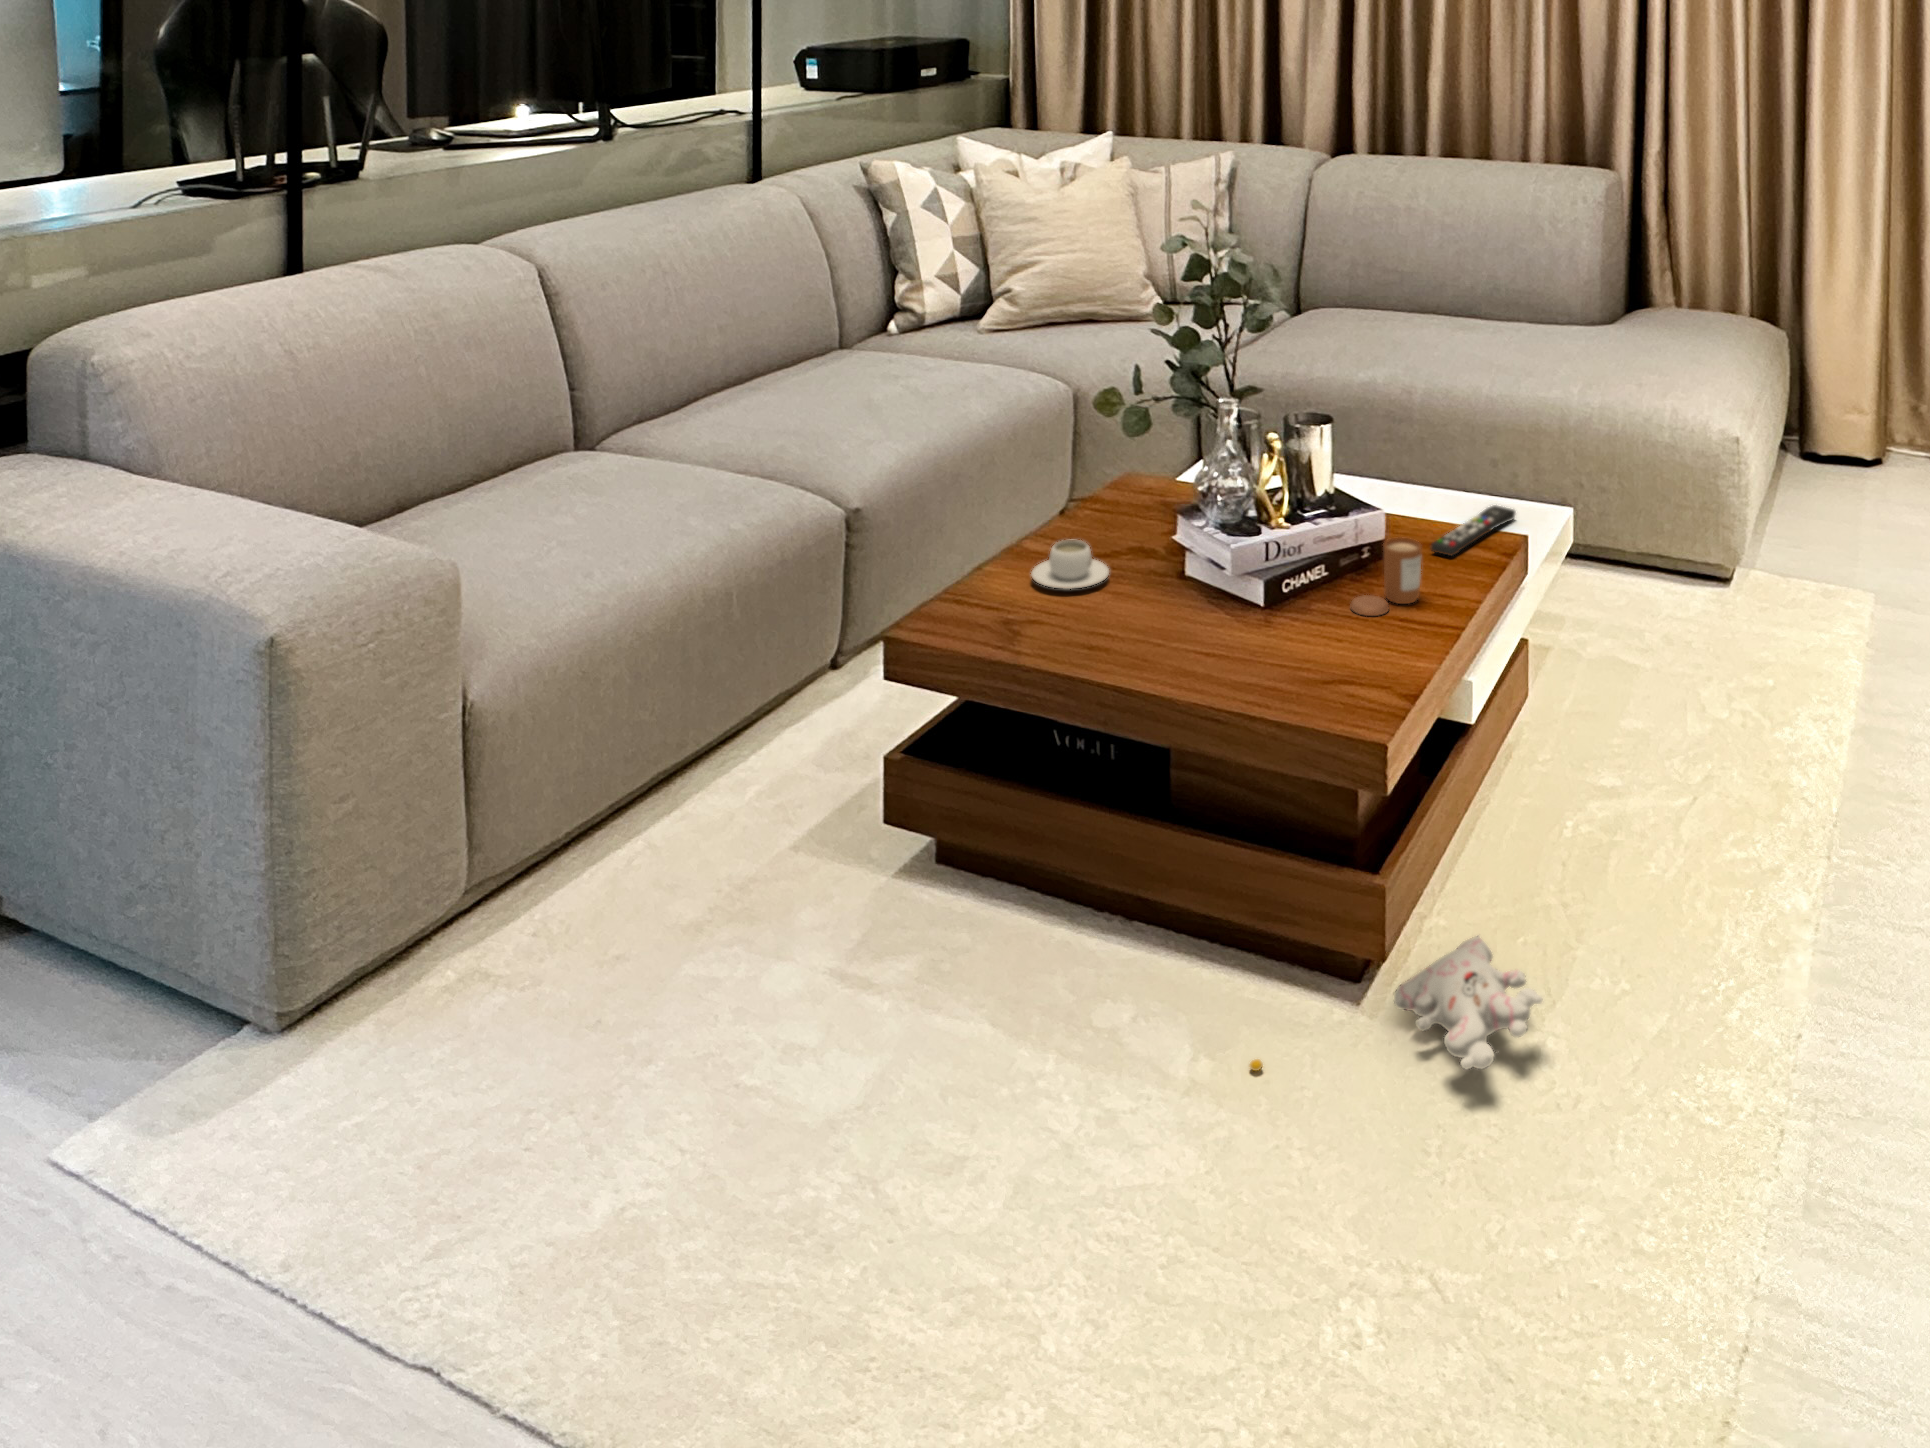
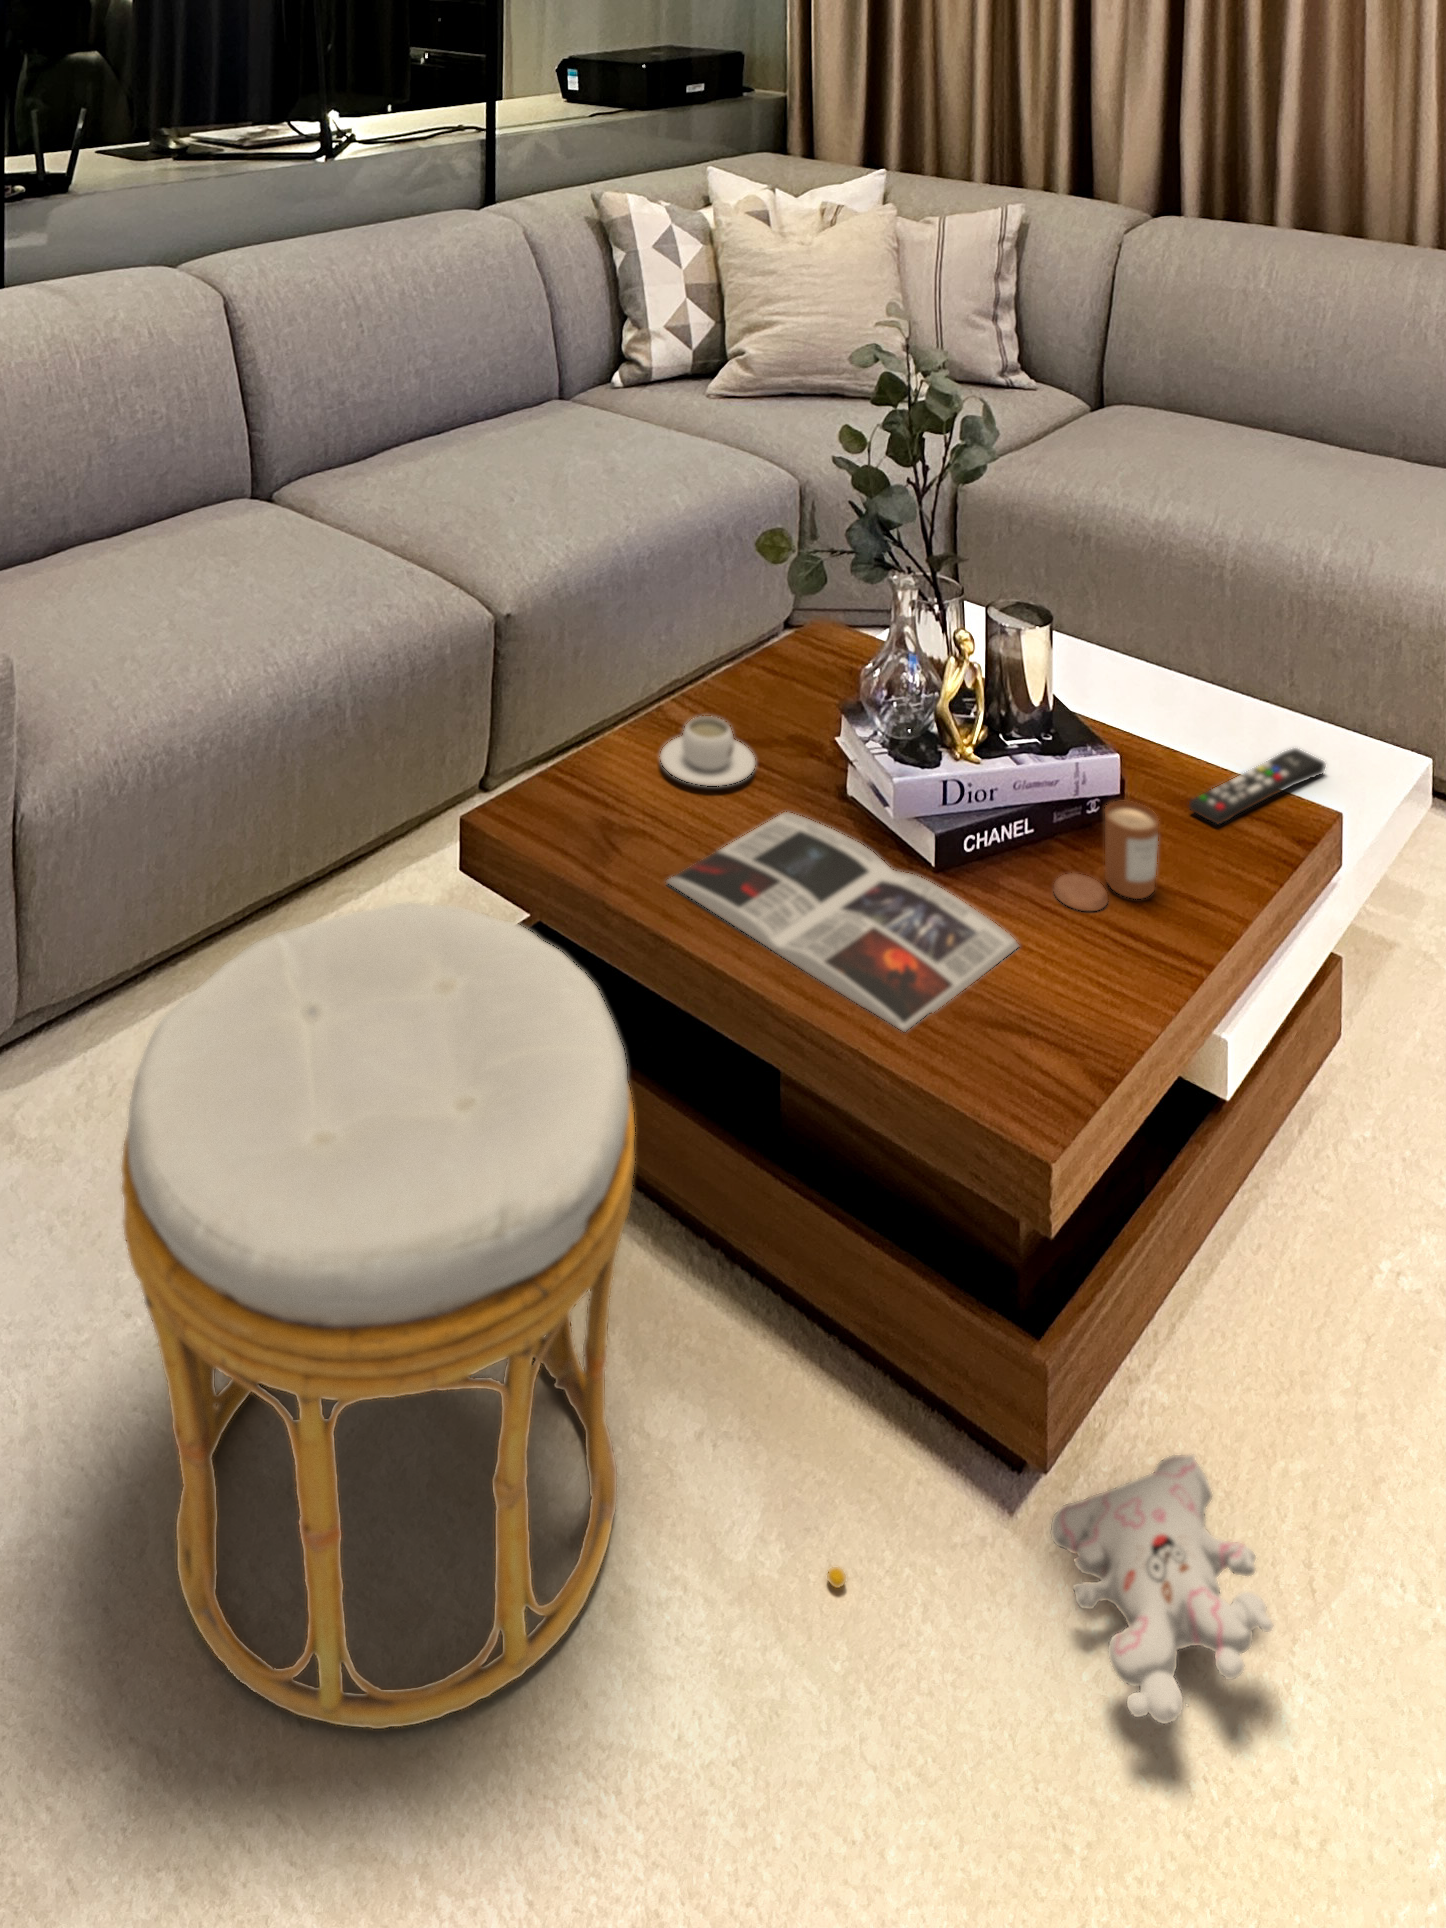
magazine: none [1066,593,1337,700] -> present [668,813,1018,1032]
ottoman: none [696,671,1107,1236] -> present [121,903,635,1729]

